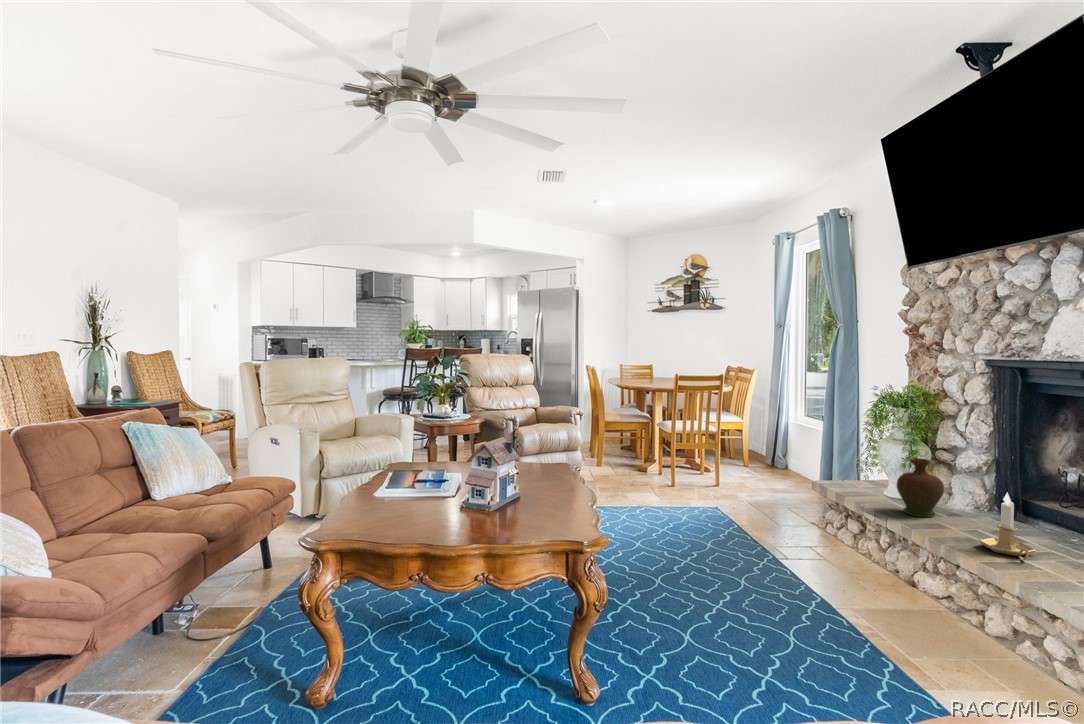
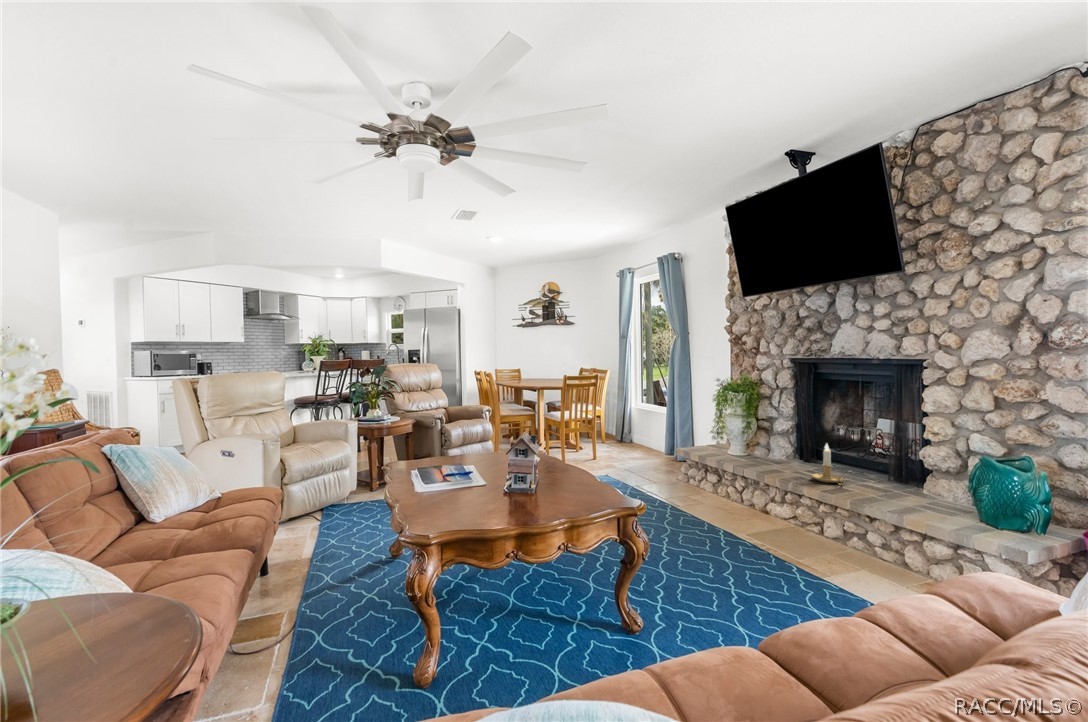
decorative vase: present [896,458,944,518] -> none [745,426,775,465]

